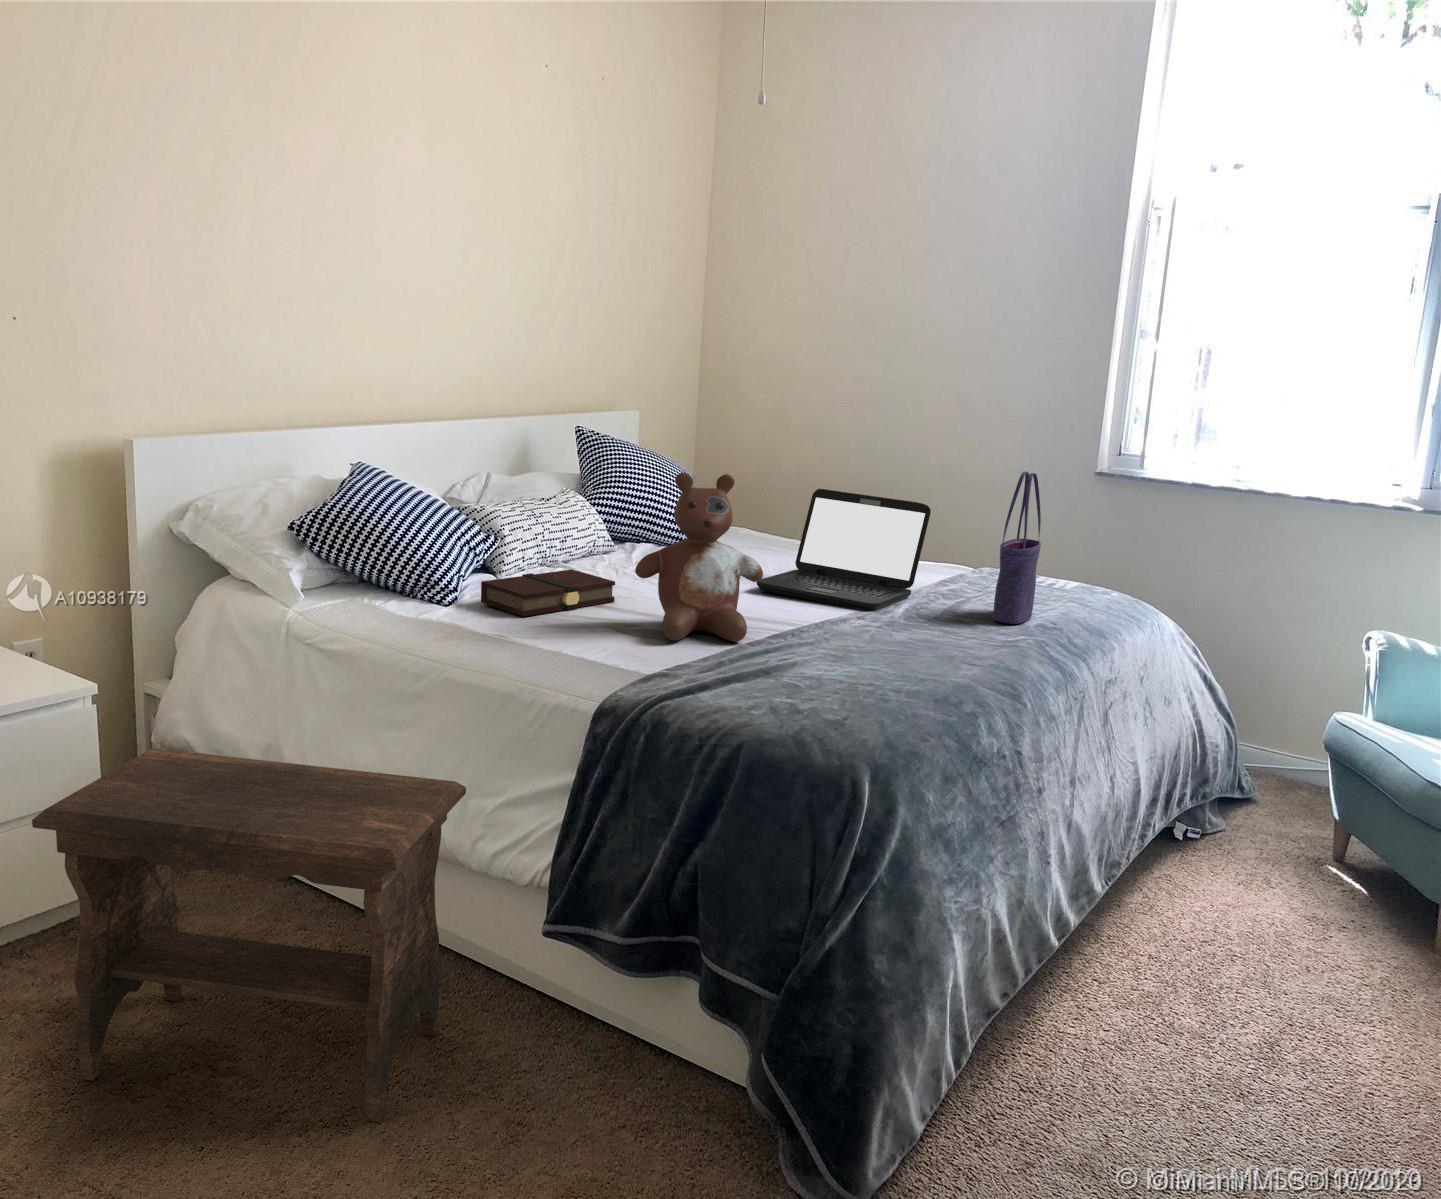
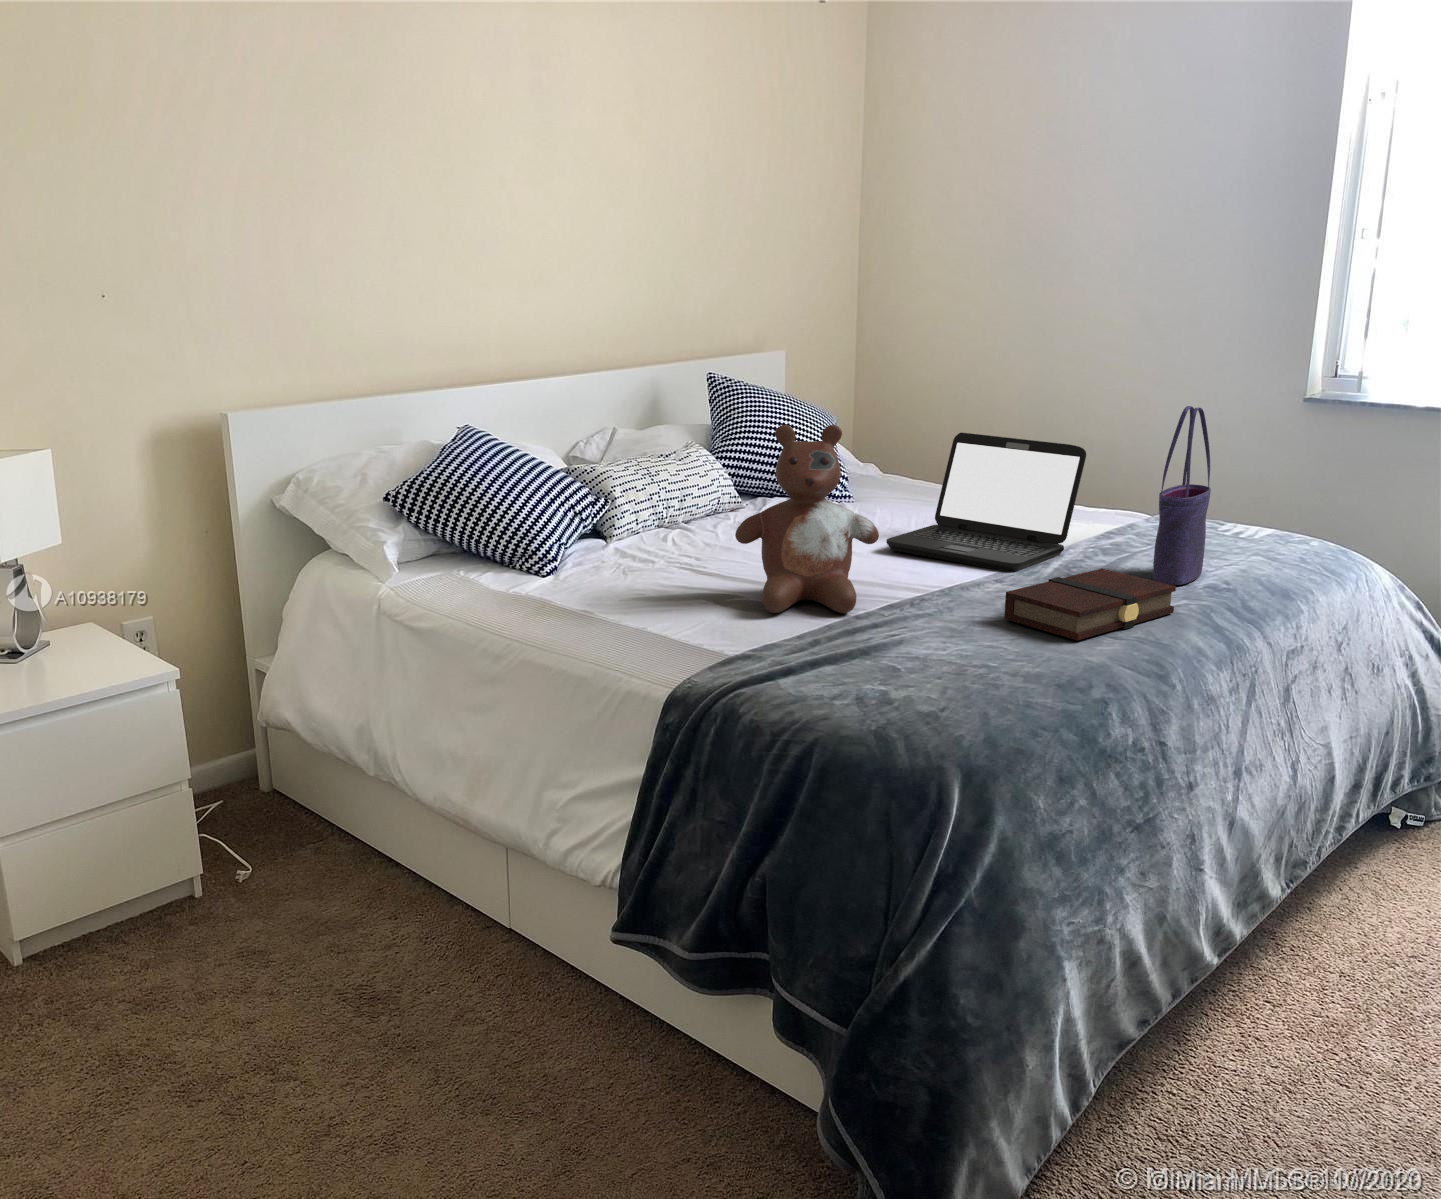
book: present [481,569,615,617] -> present [1004,569,1176,640]
footstool: present [32,748,466,1122] -> none [81,739,528,1140]

